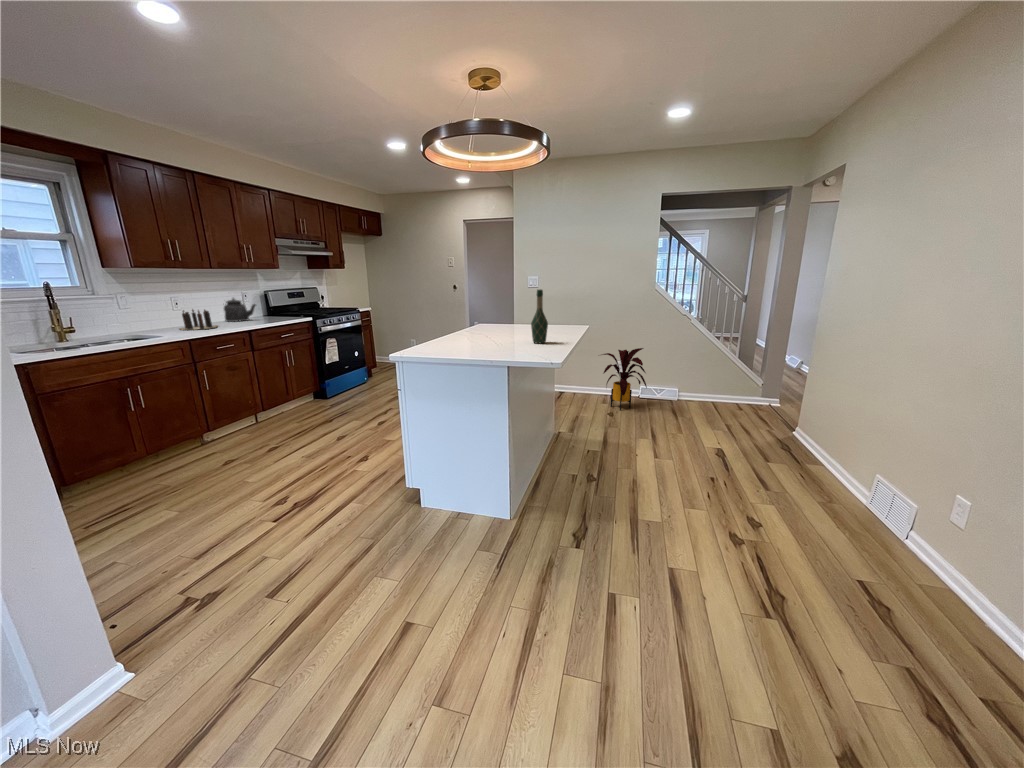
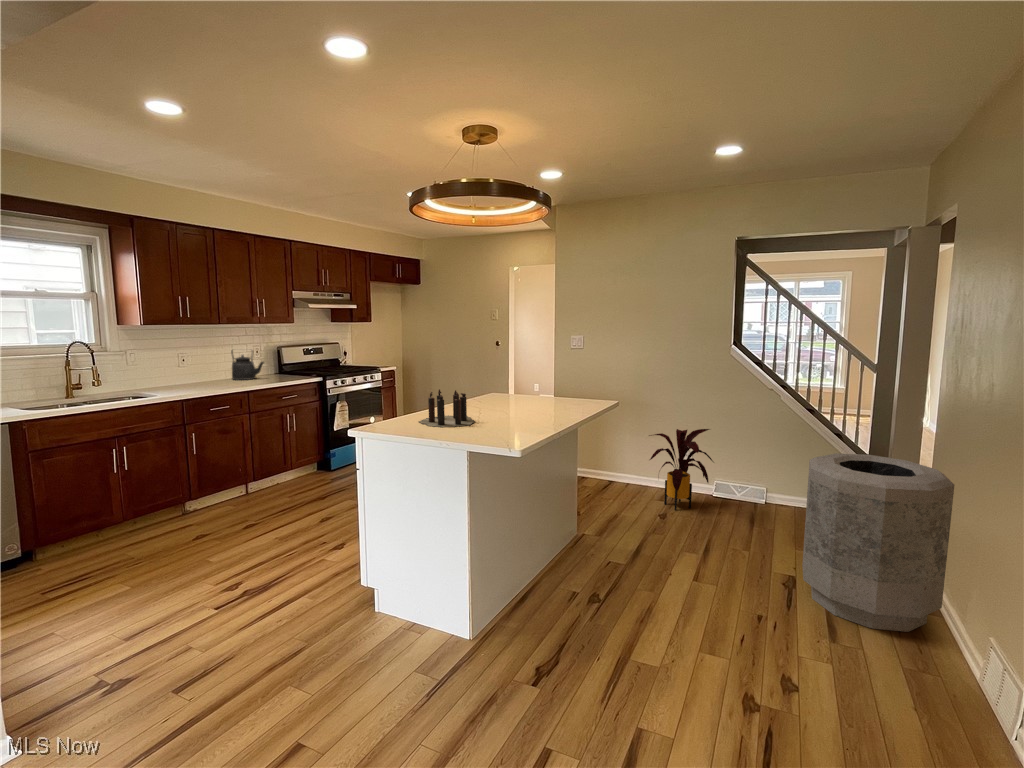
wine bottle: present [531,289,548,343] -> none [514,360,533,423]
candle: present [180,309,217,330] -> present [419,389,474,427]
trash can: none [729,358,846,478] -> present [802,453,955,632]

